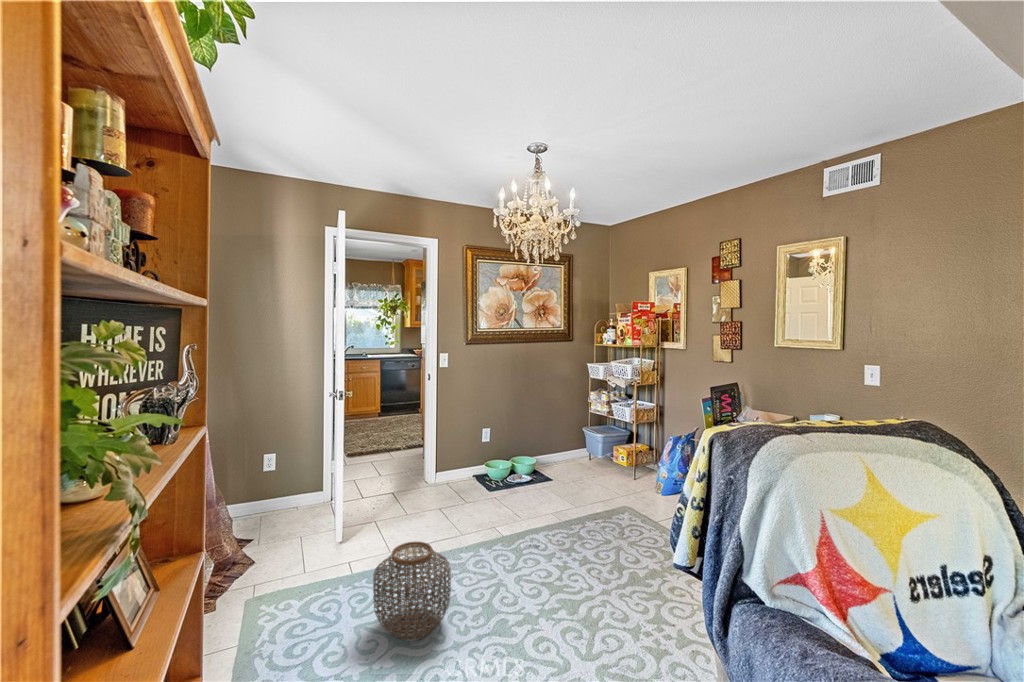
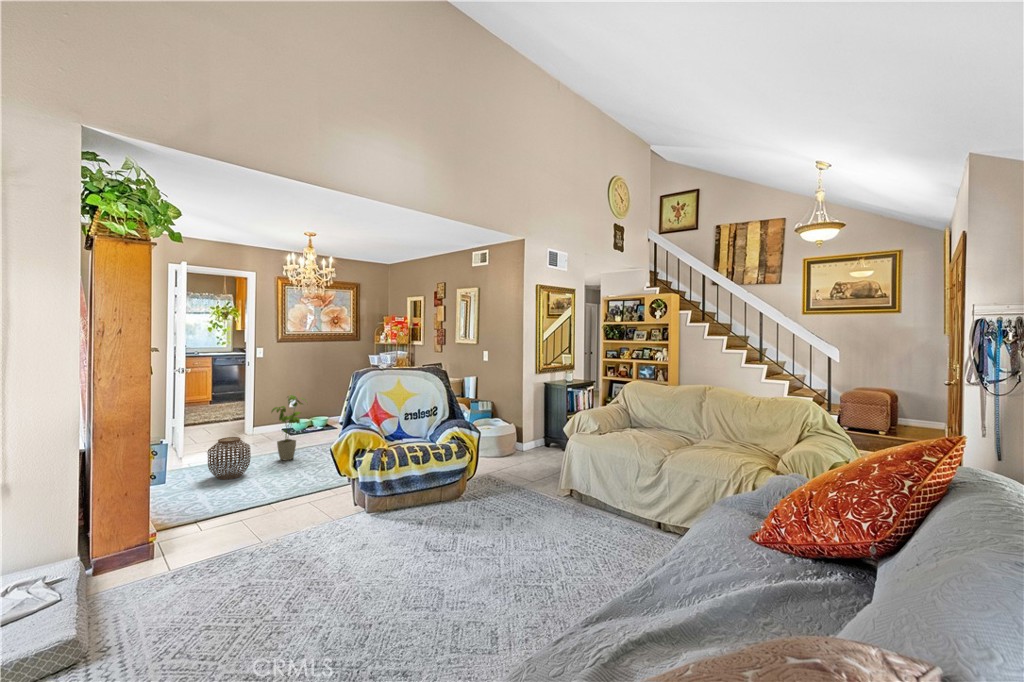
house plant: none [478,448,543,573] -> present [272,395,306,461]

